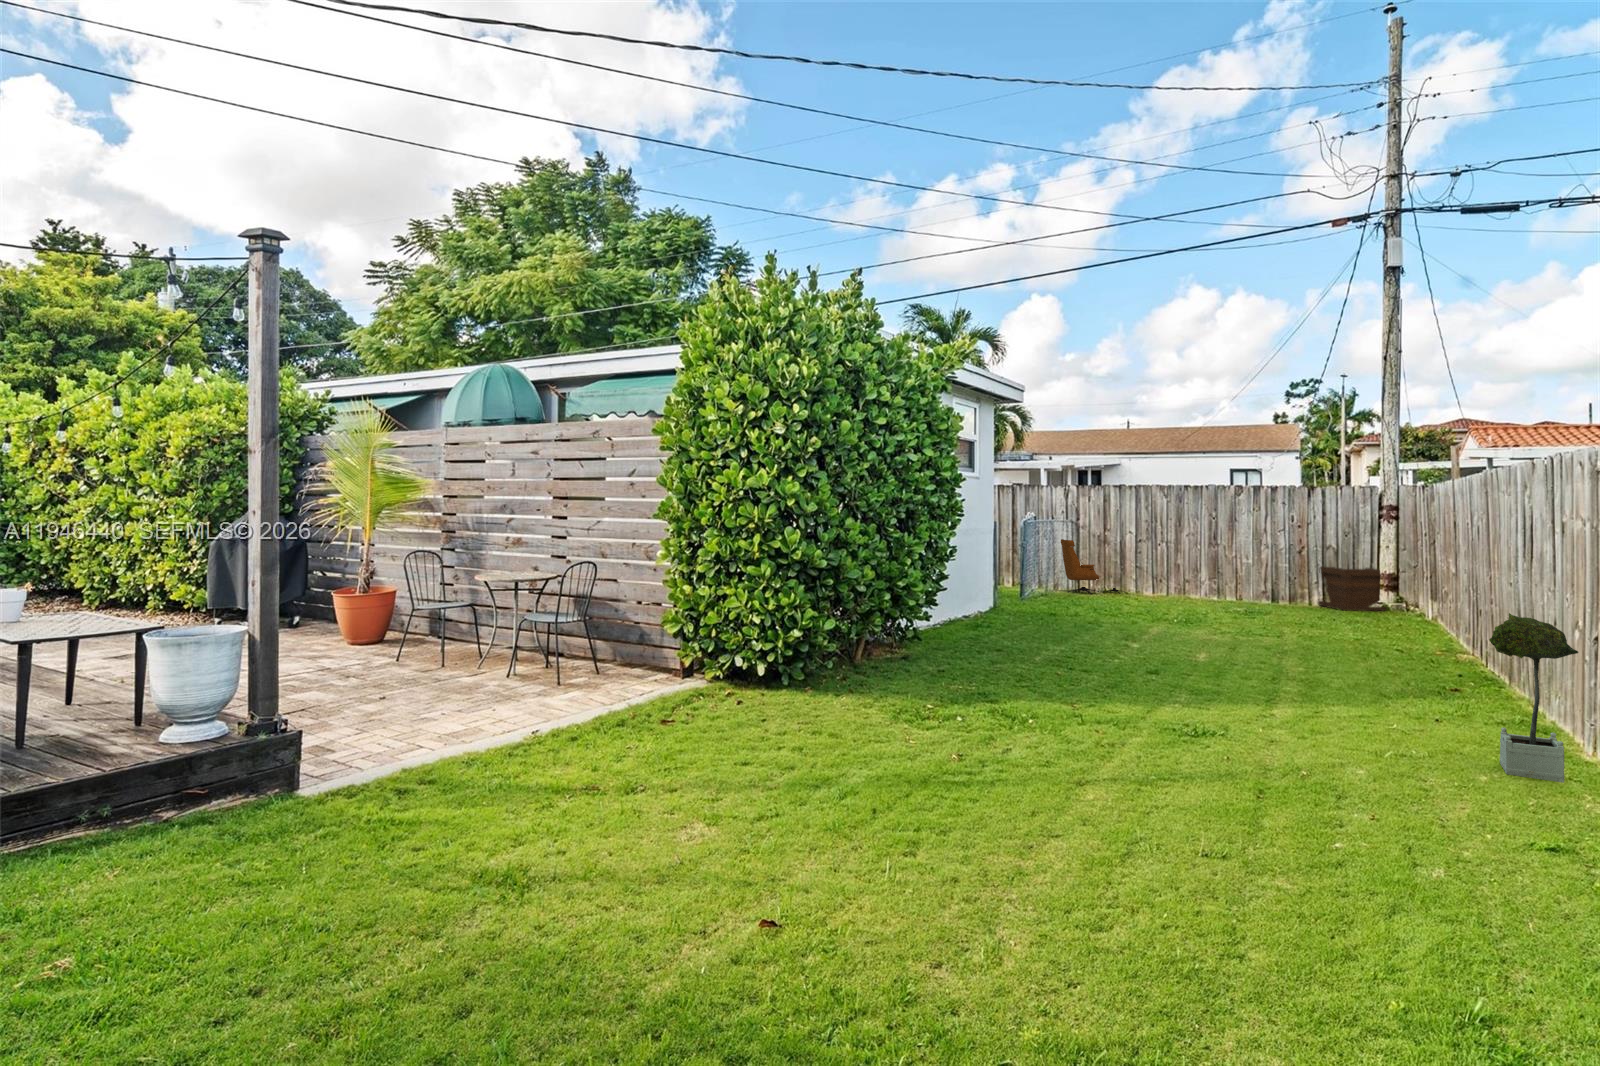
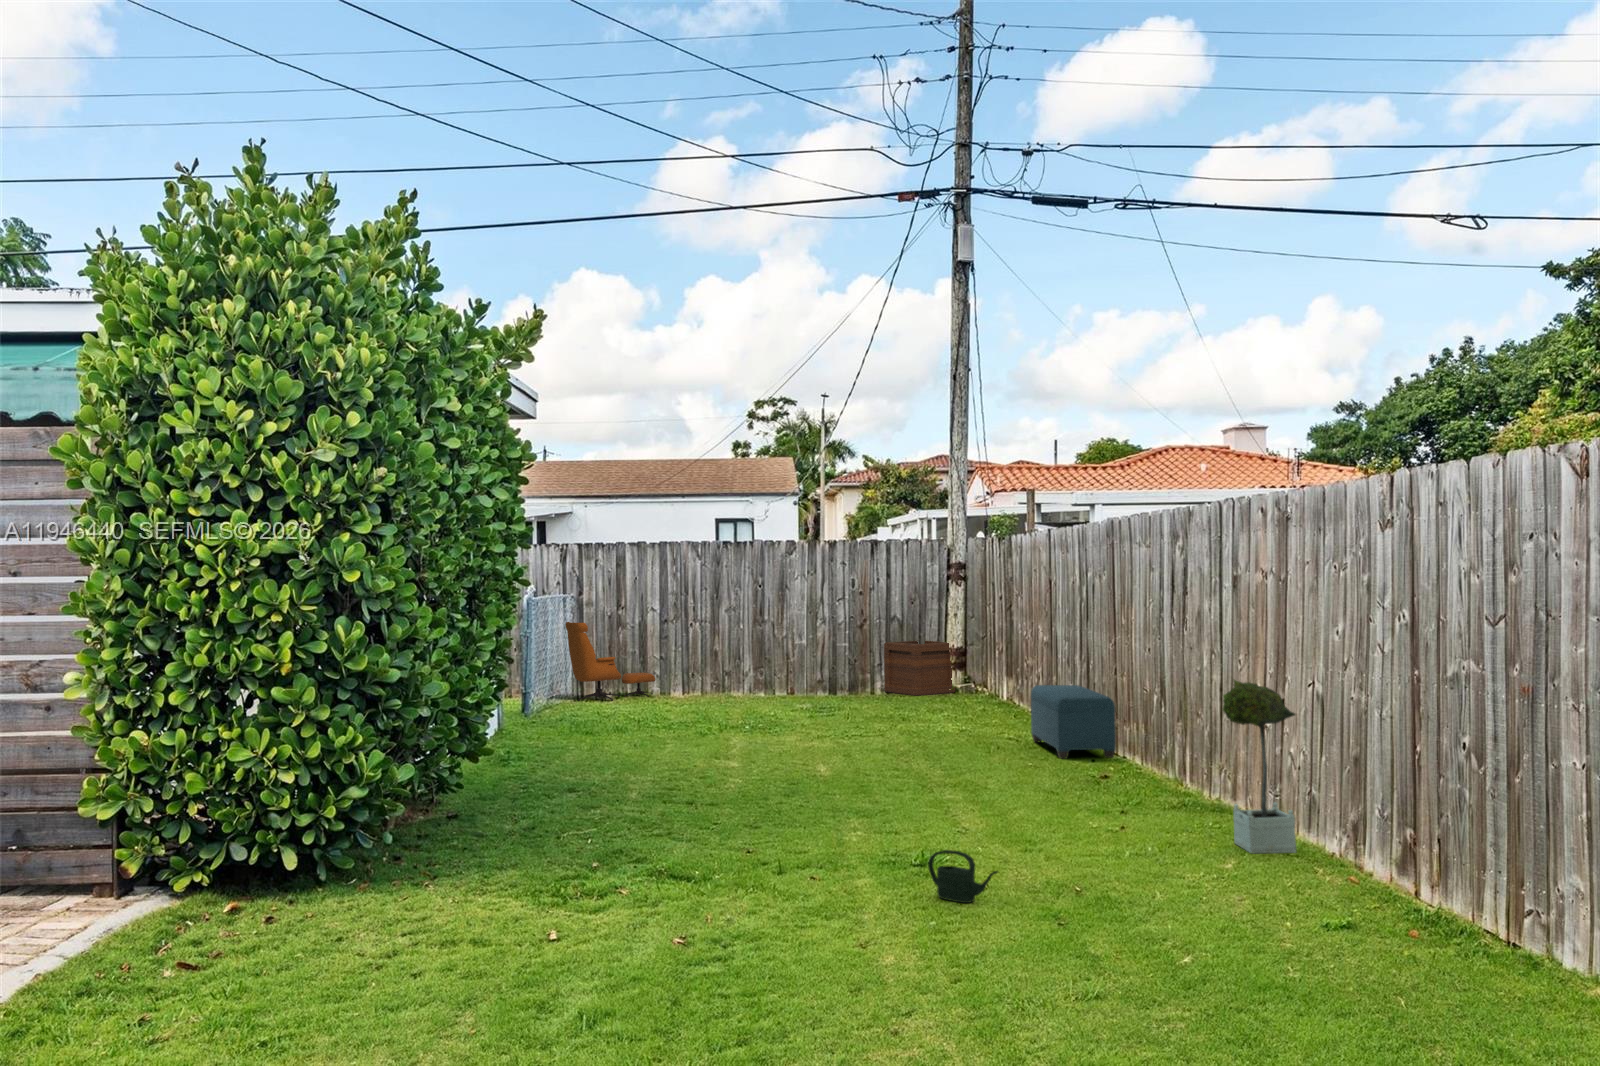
bench: none [1405,608,1479,678] -> present [1031,685,1116,759]
watering can: none [1143,719,1188,761] -> present [928,850,998,903]

